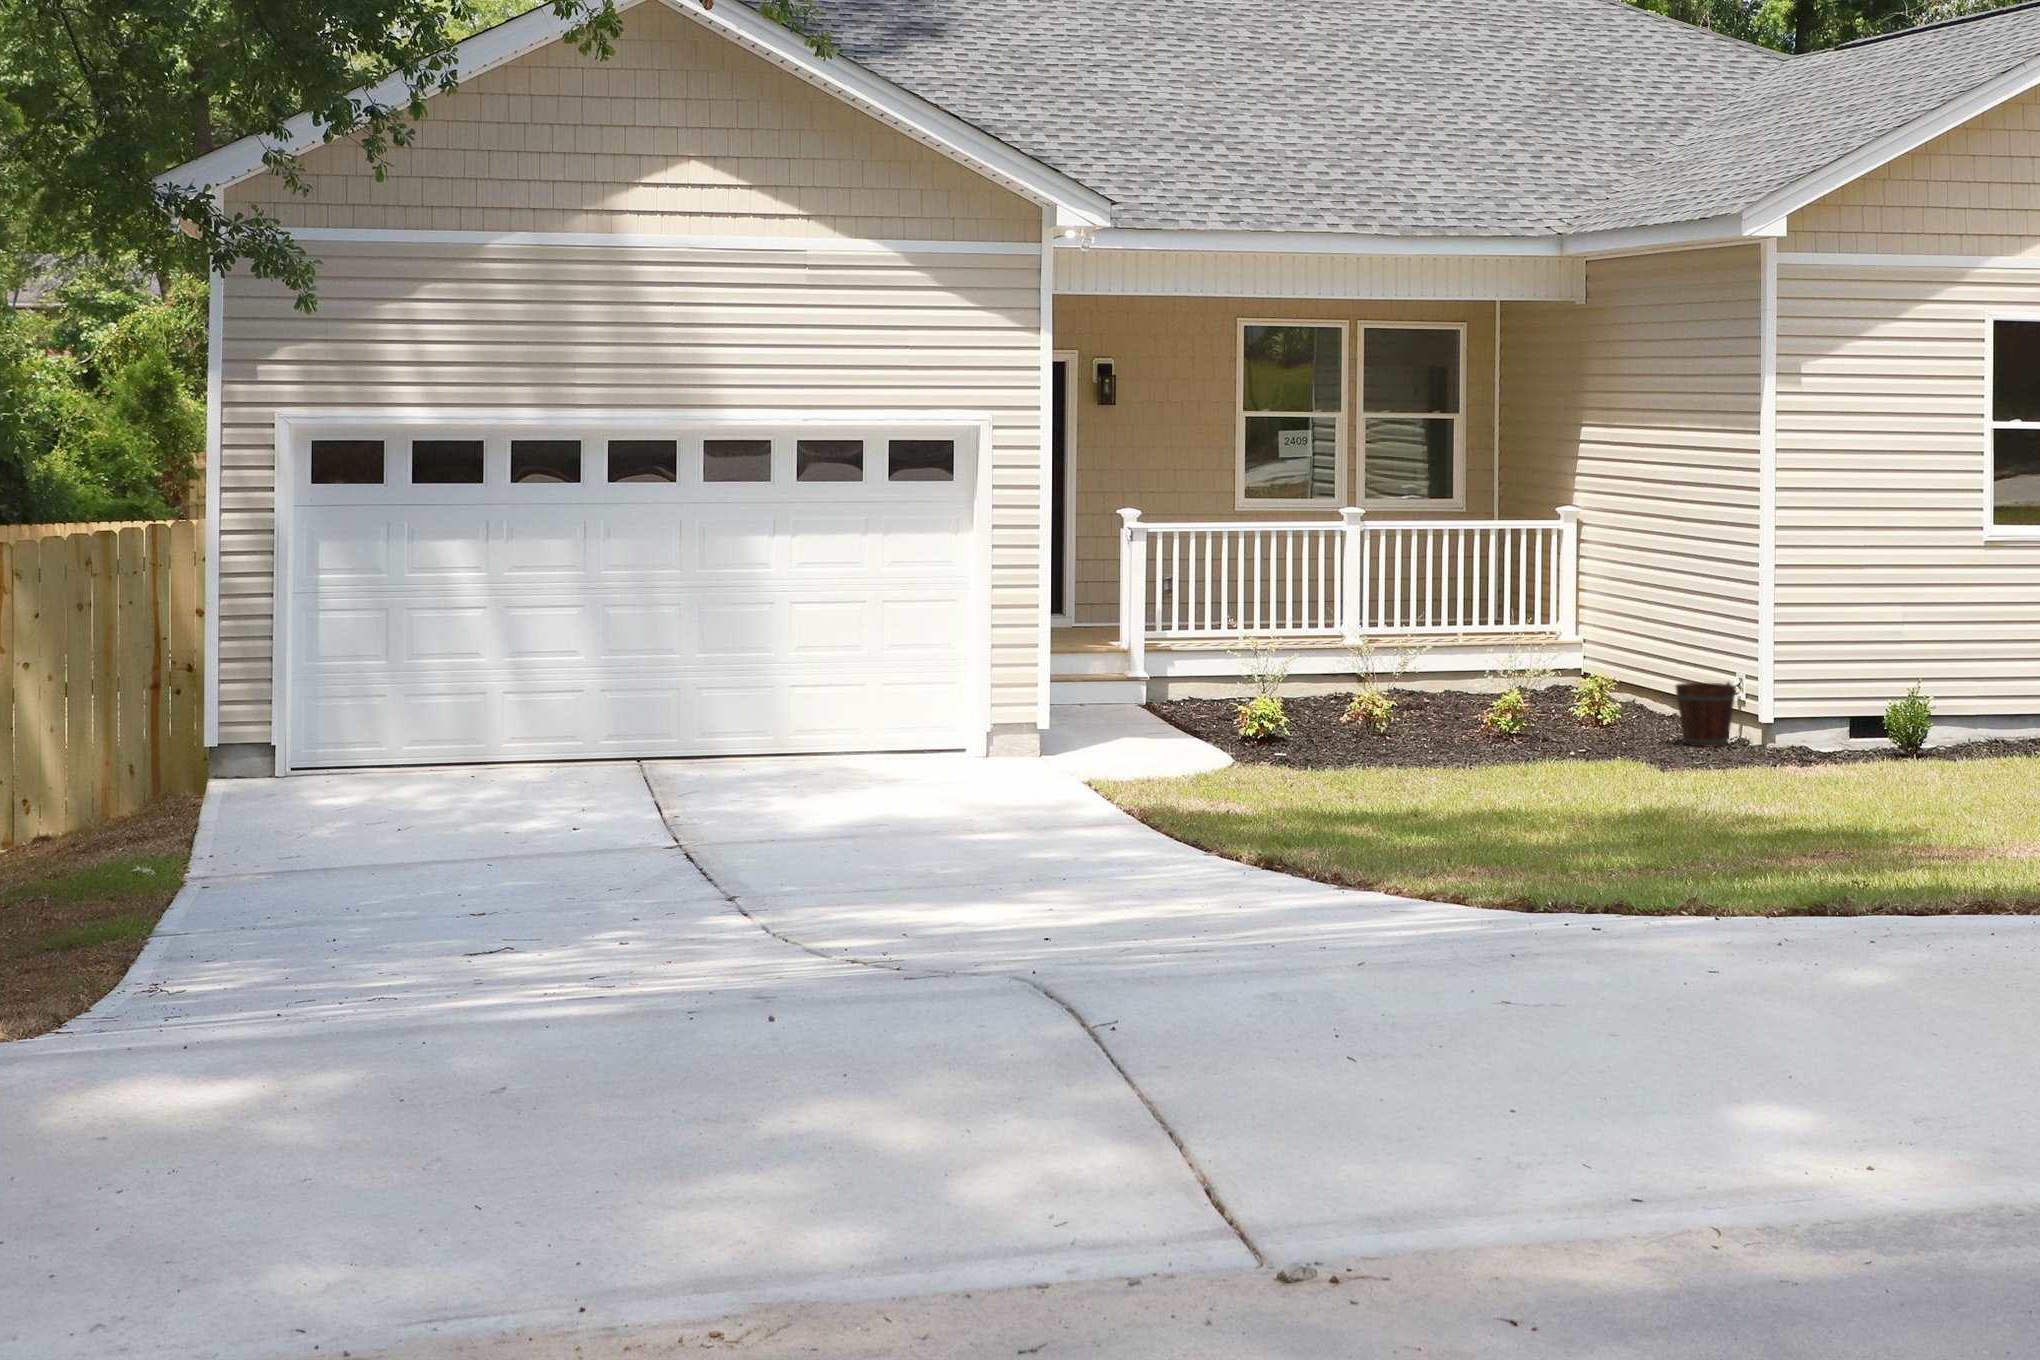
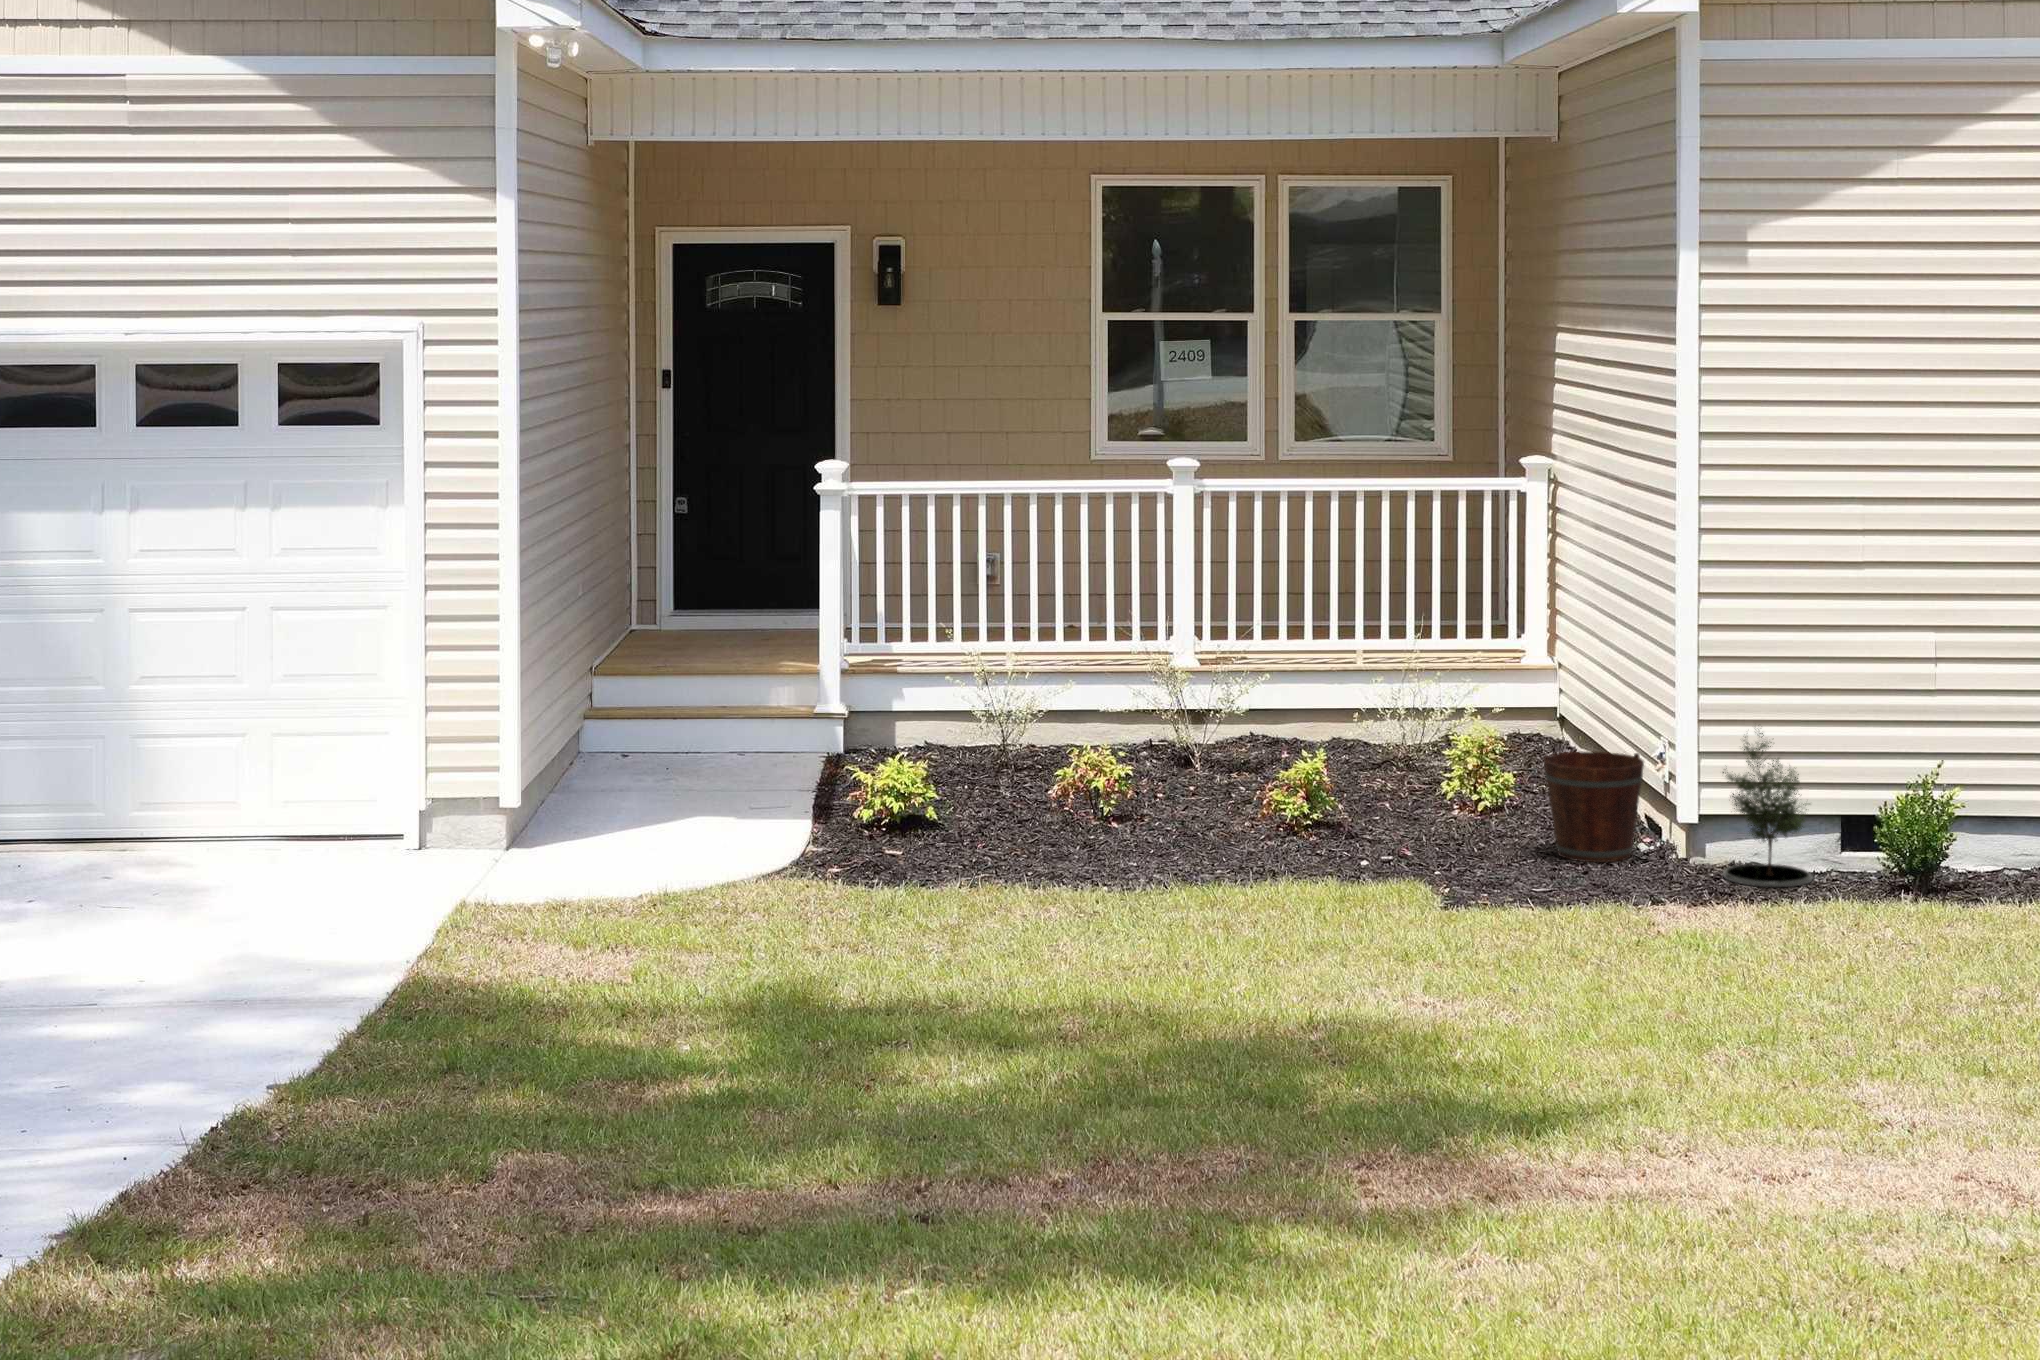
potted tree: none [1790,657,1846,753] -> present [1723,733,1813,887]

